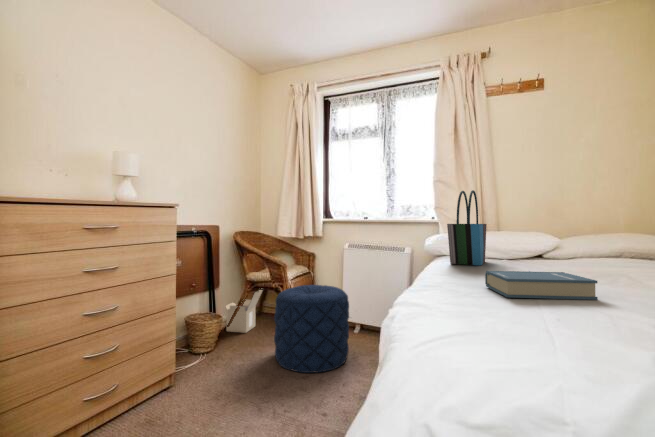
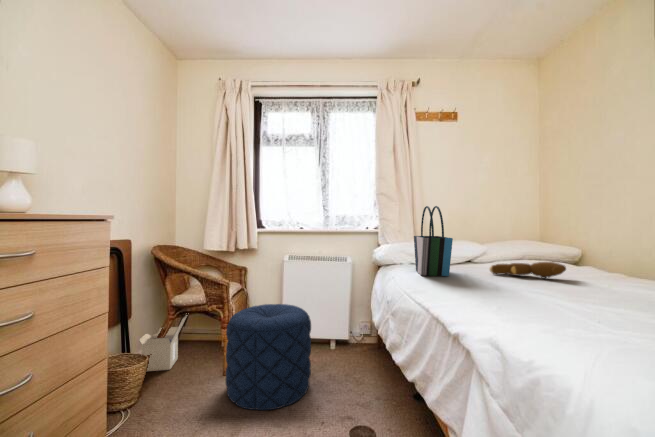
teddy bear: none [536,253,630,273] -> present [490,262,566,278]
hardback book: present [485,271,598,300] -> none [509,284,612,315]

